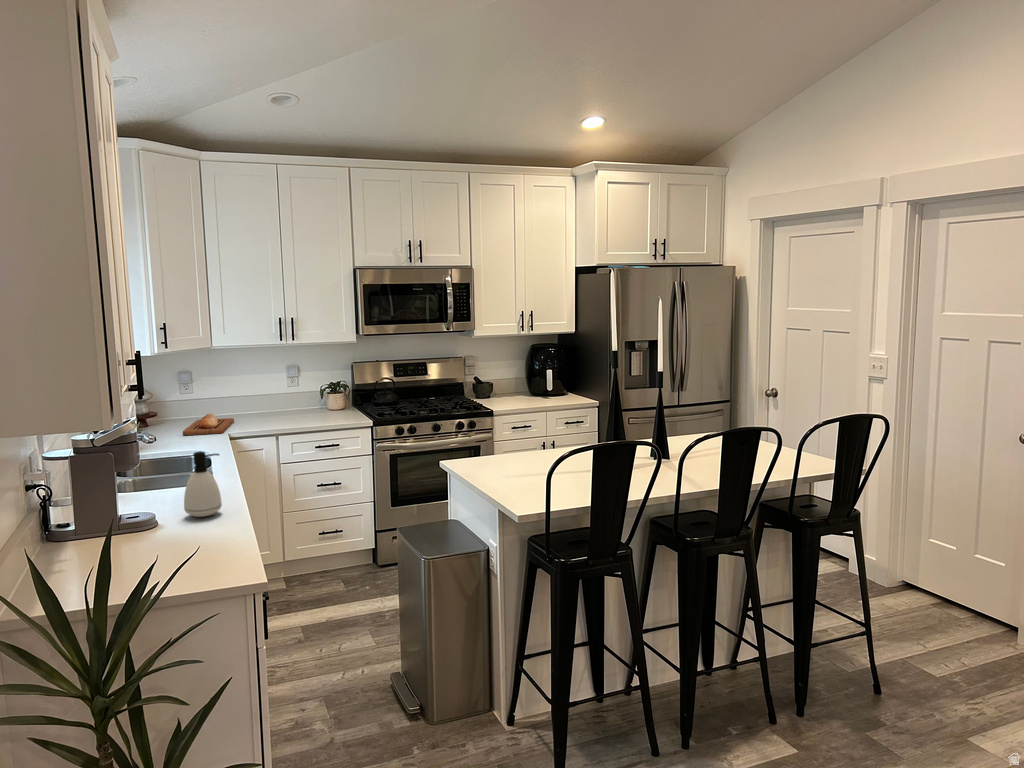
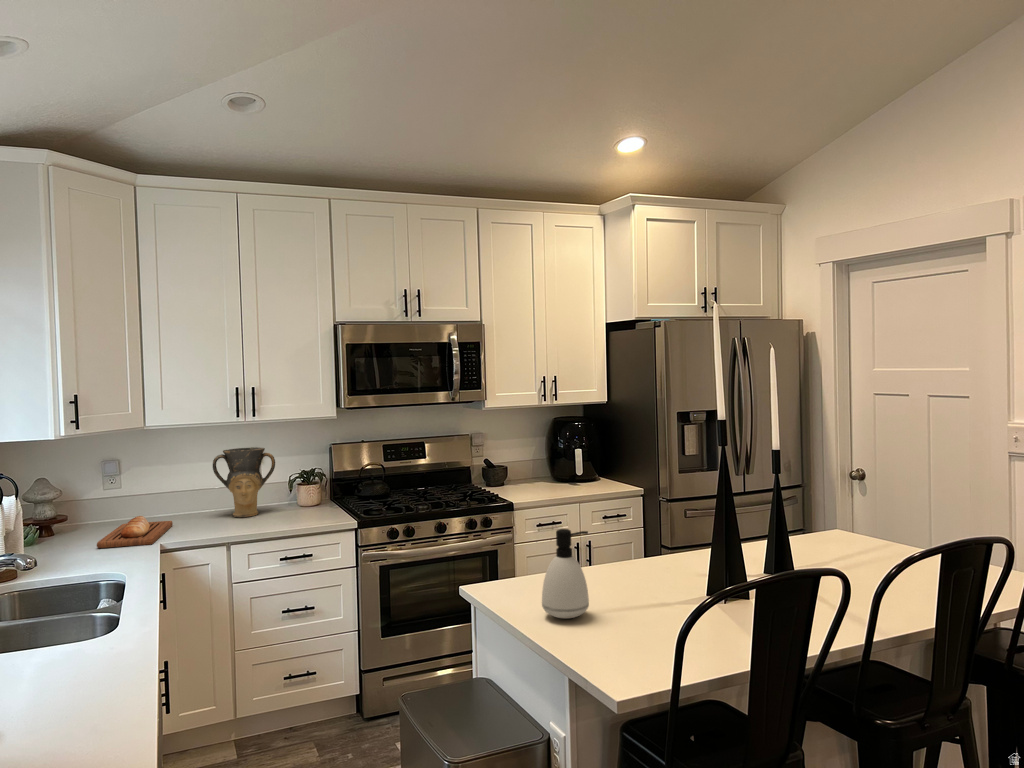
vase: none [262,364,310,417] -> present [213,447,275,517]
soap dispenser: present [184,451,222,517] -> present [542,529,589,618]

